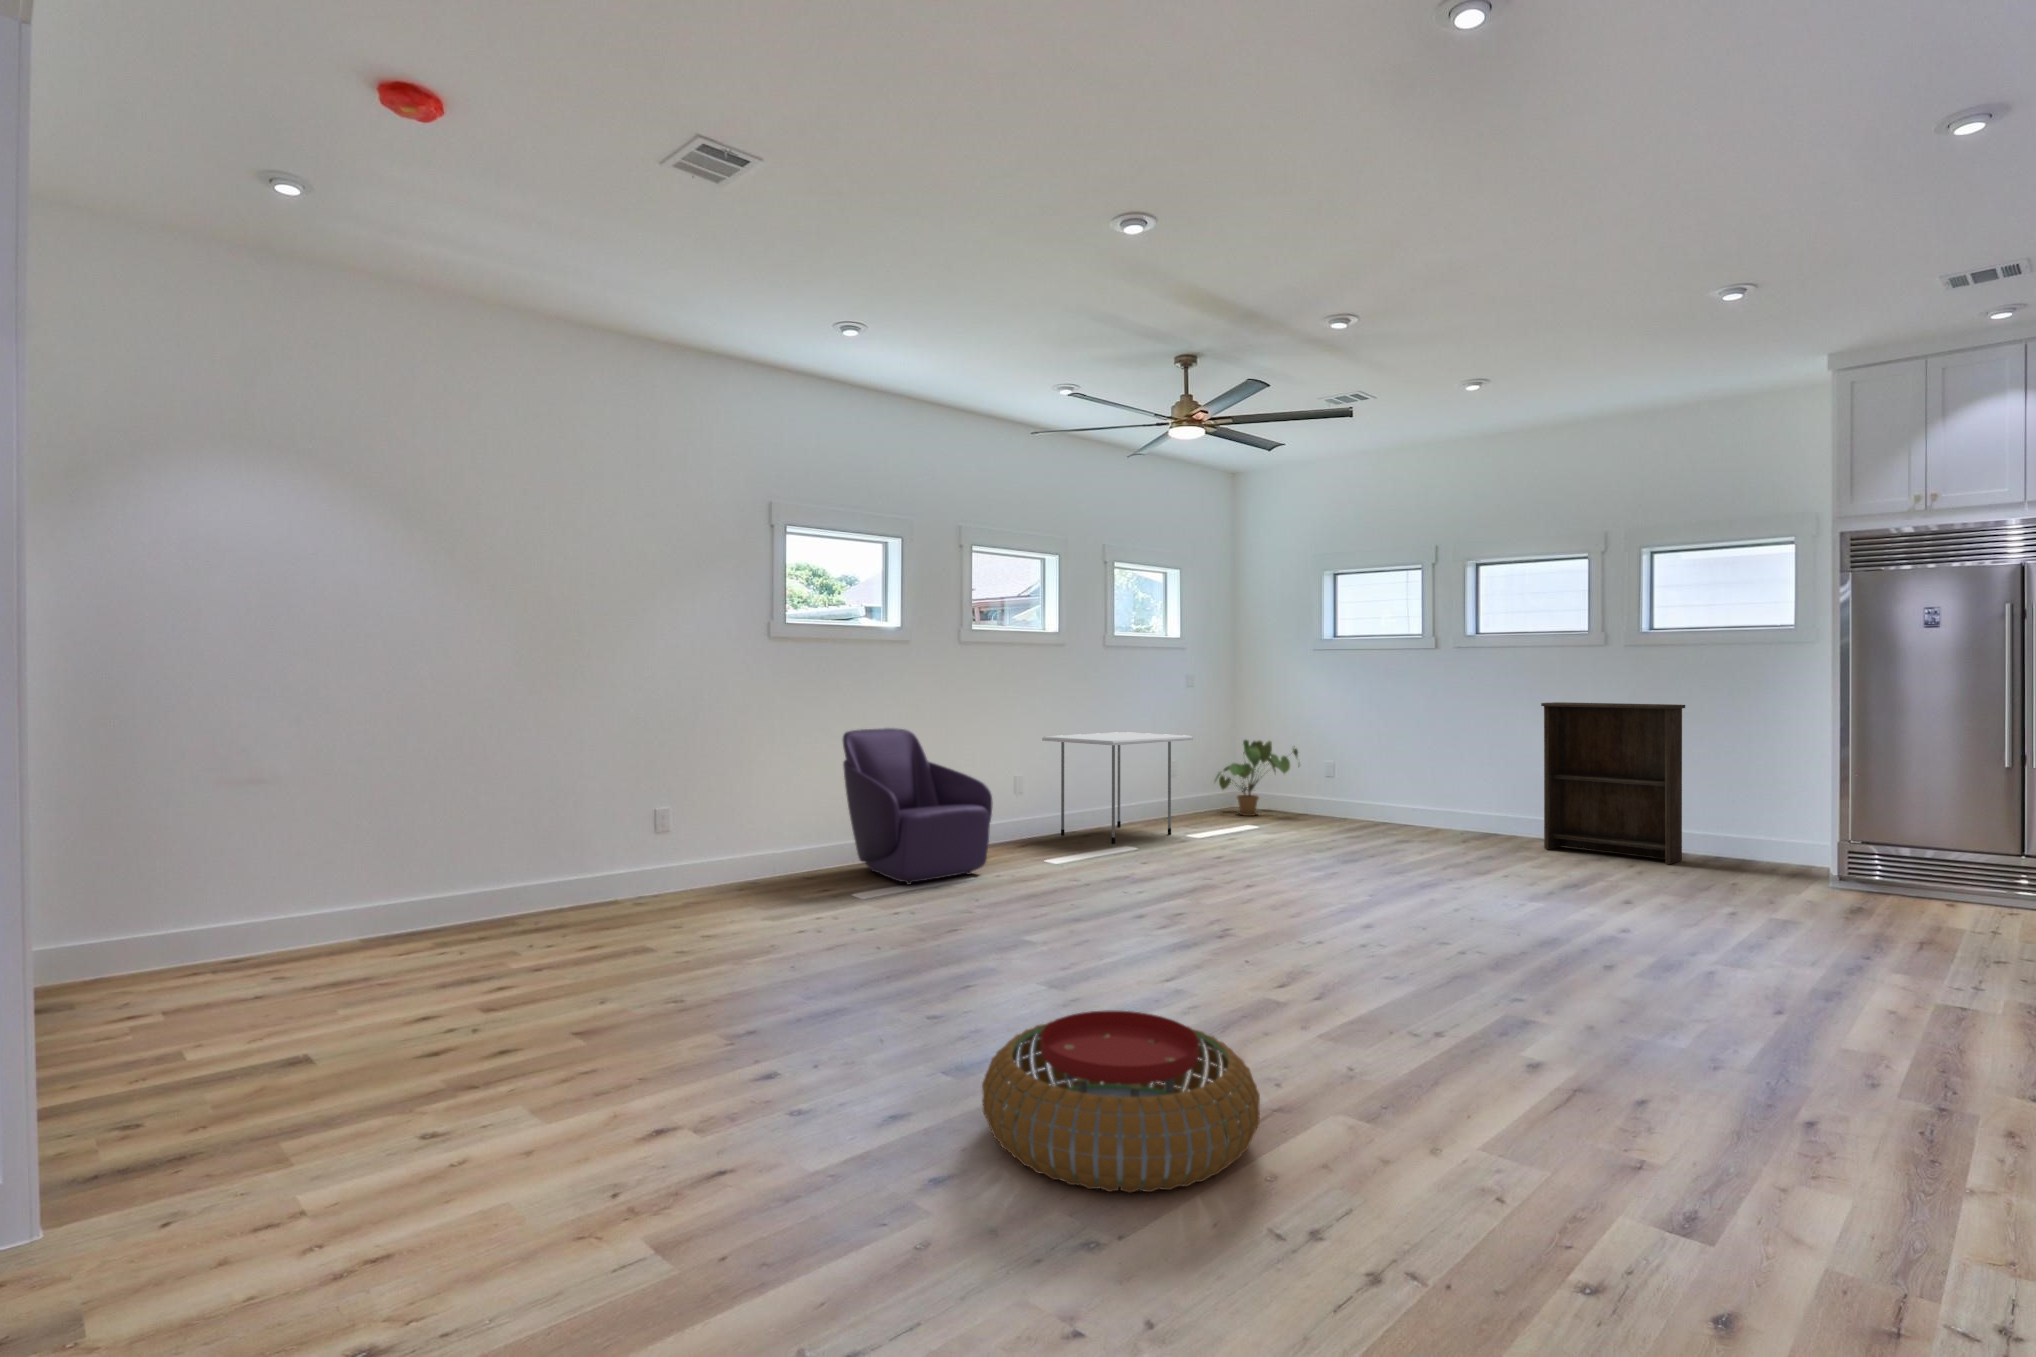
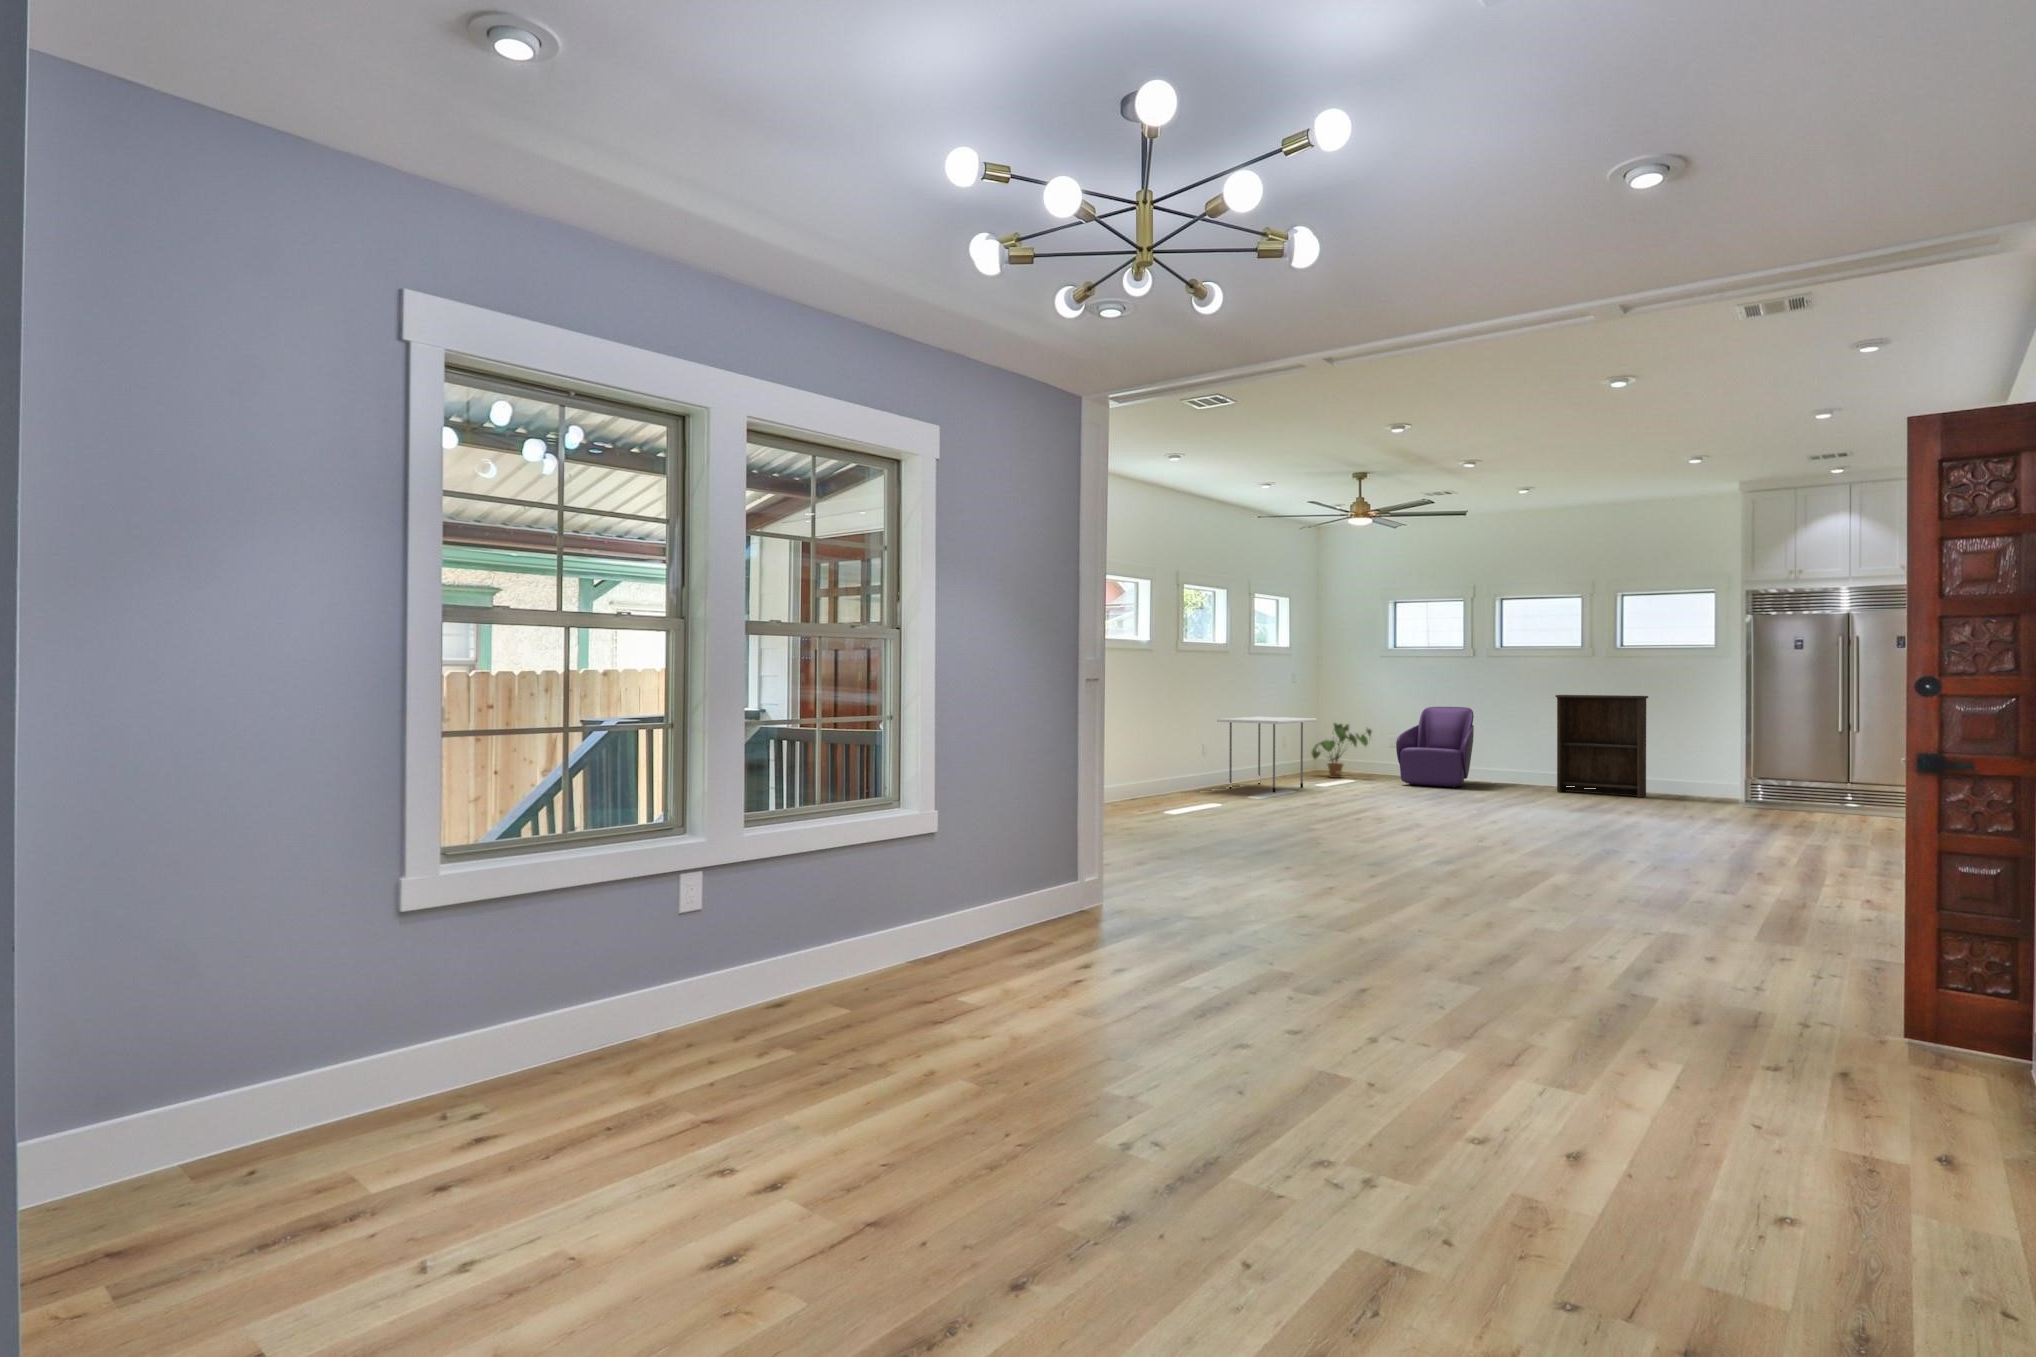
armchair: present [842,728,993,885] -> present [1396,707,1474,788]
pouf: present [982,1010,1260,1193] -> none [1415,830,1548,888]

